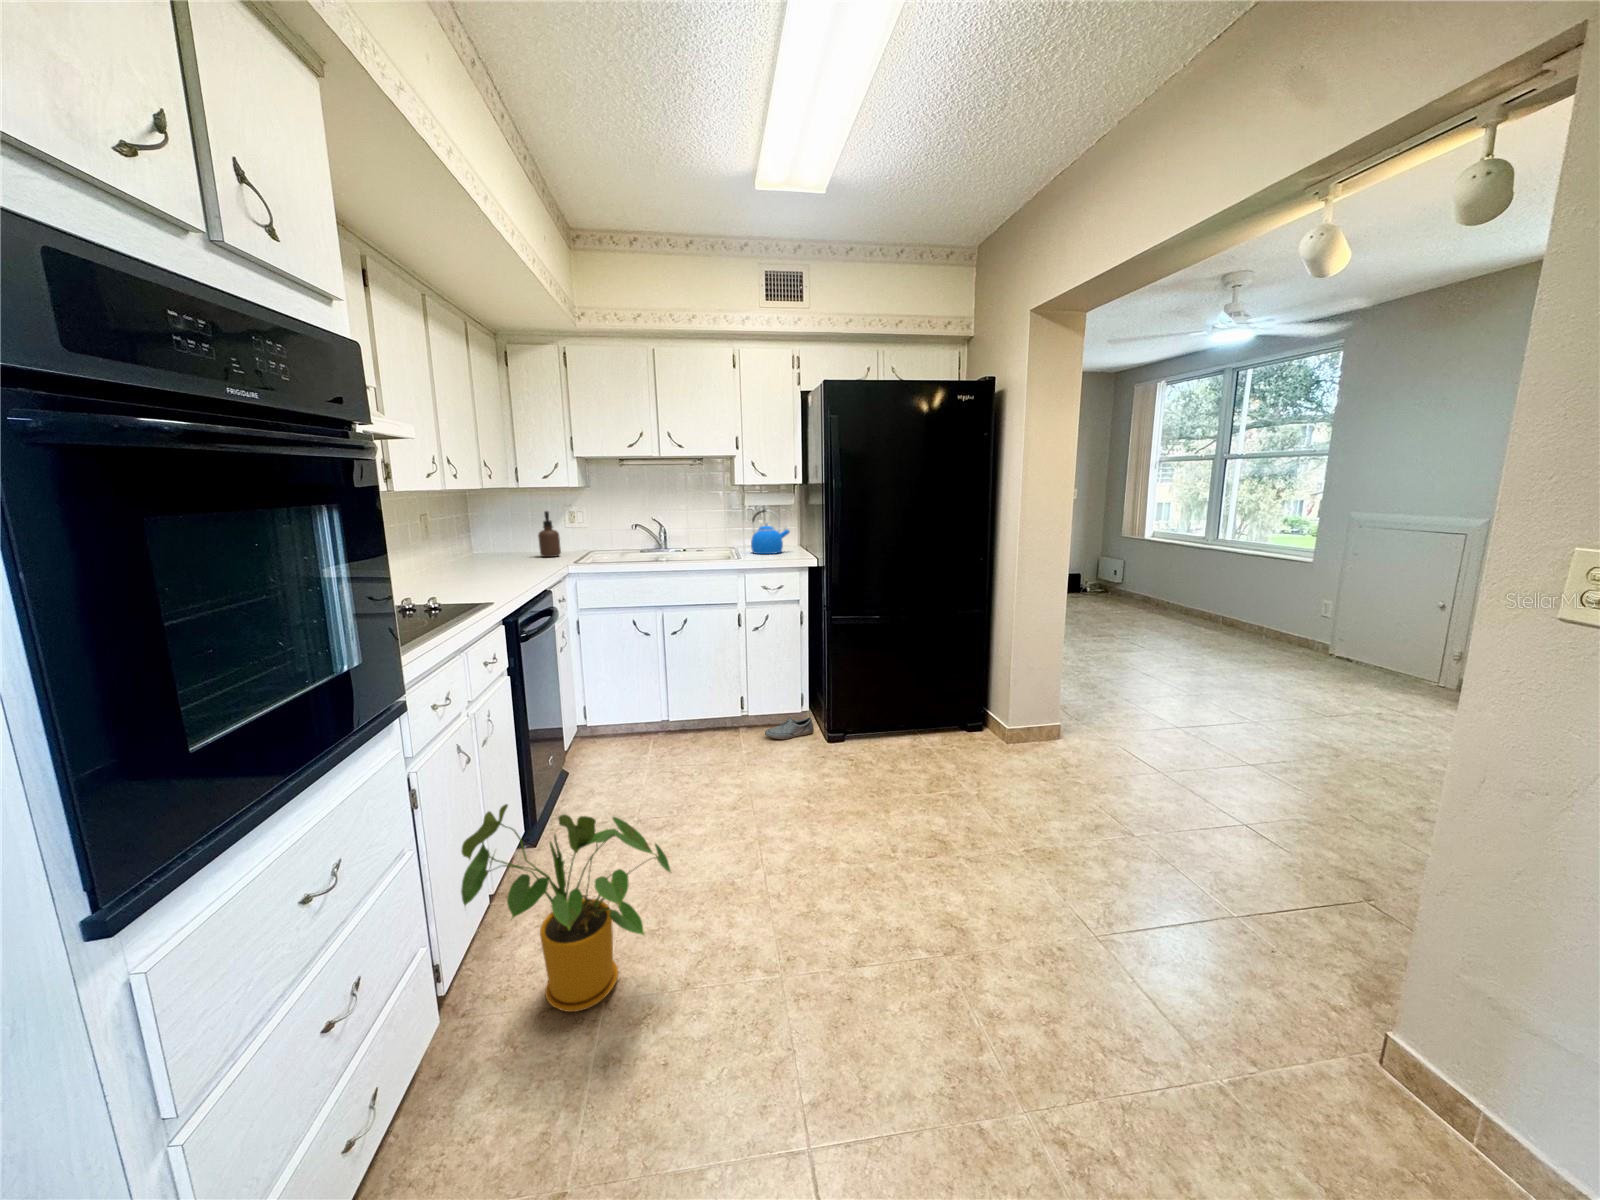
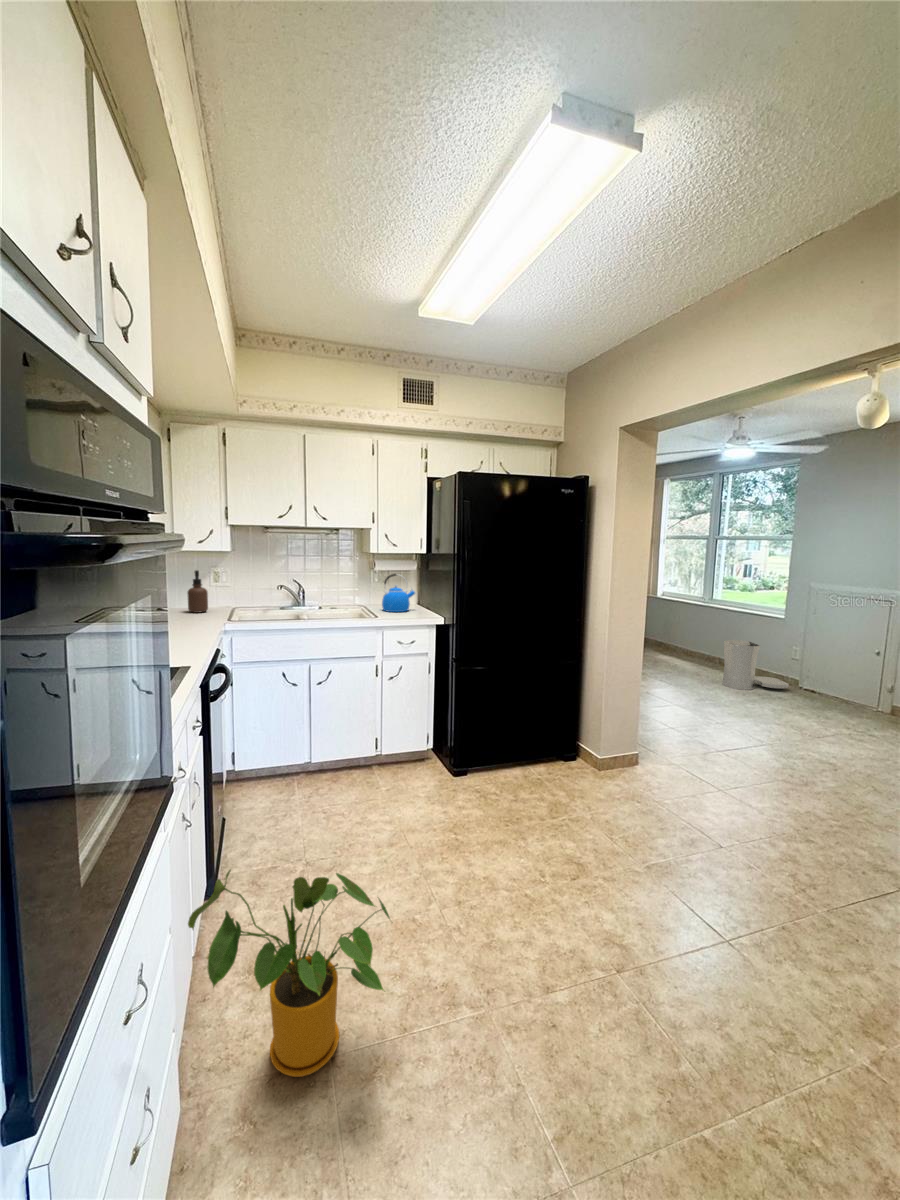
trash can: none [1217,590,1314,655] -> present [722,640,789,690]
shoe: present [765,718,814,739] -> none [399,755,440,776]

